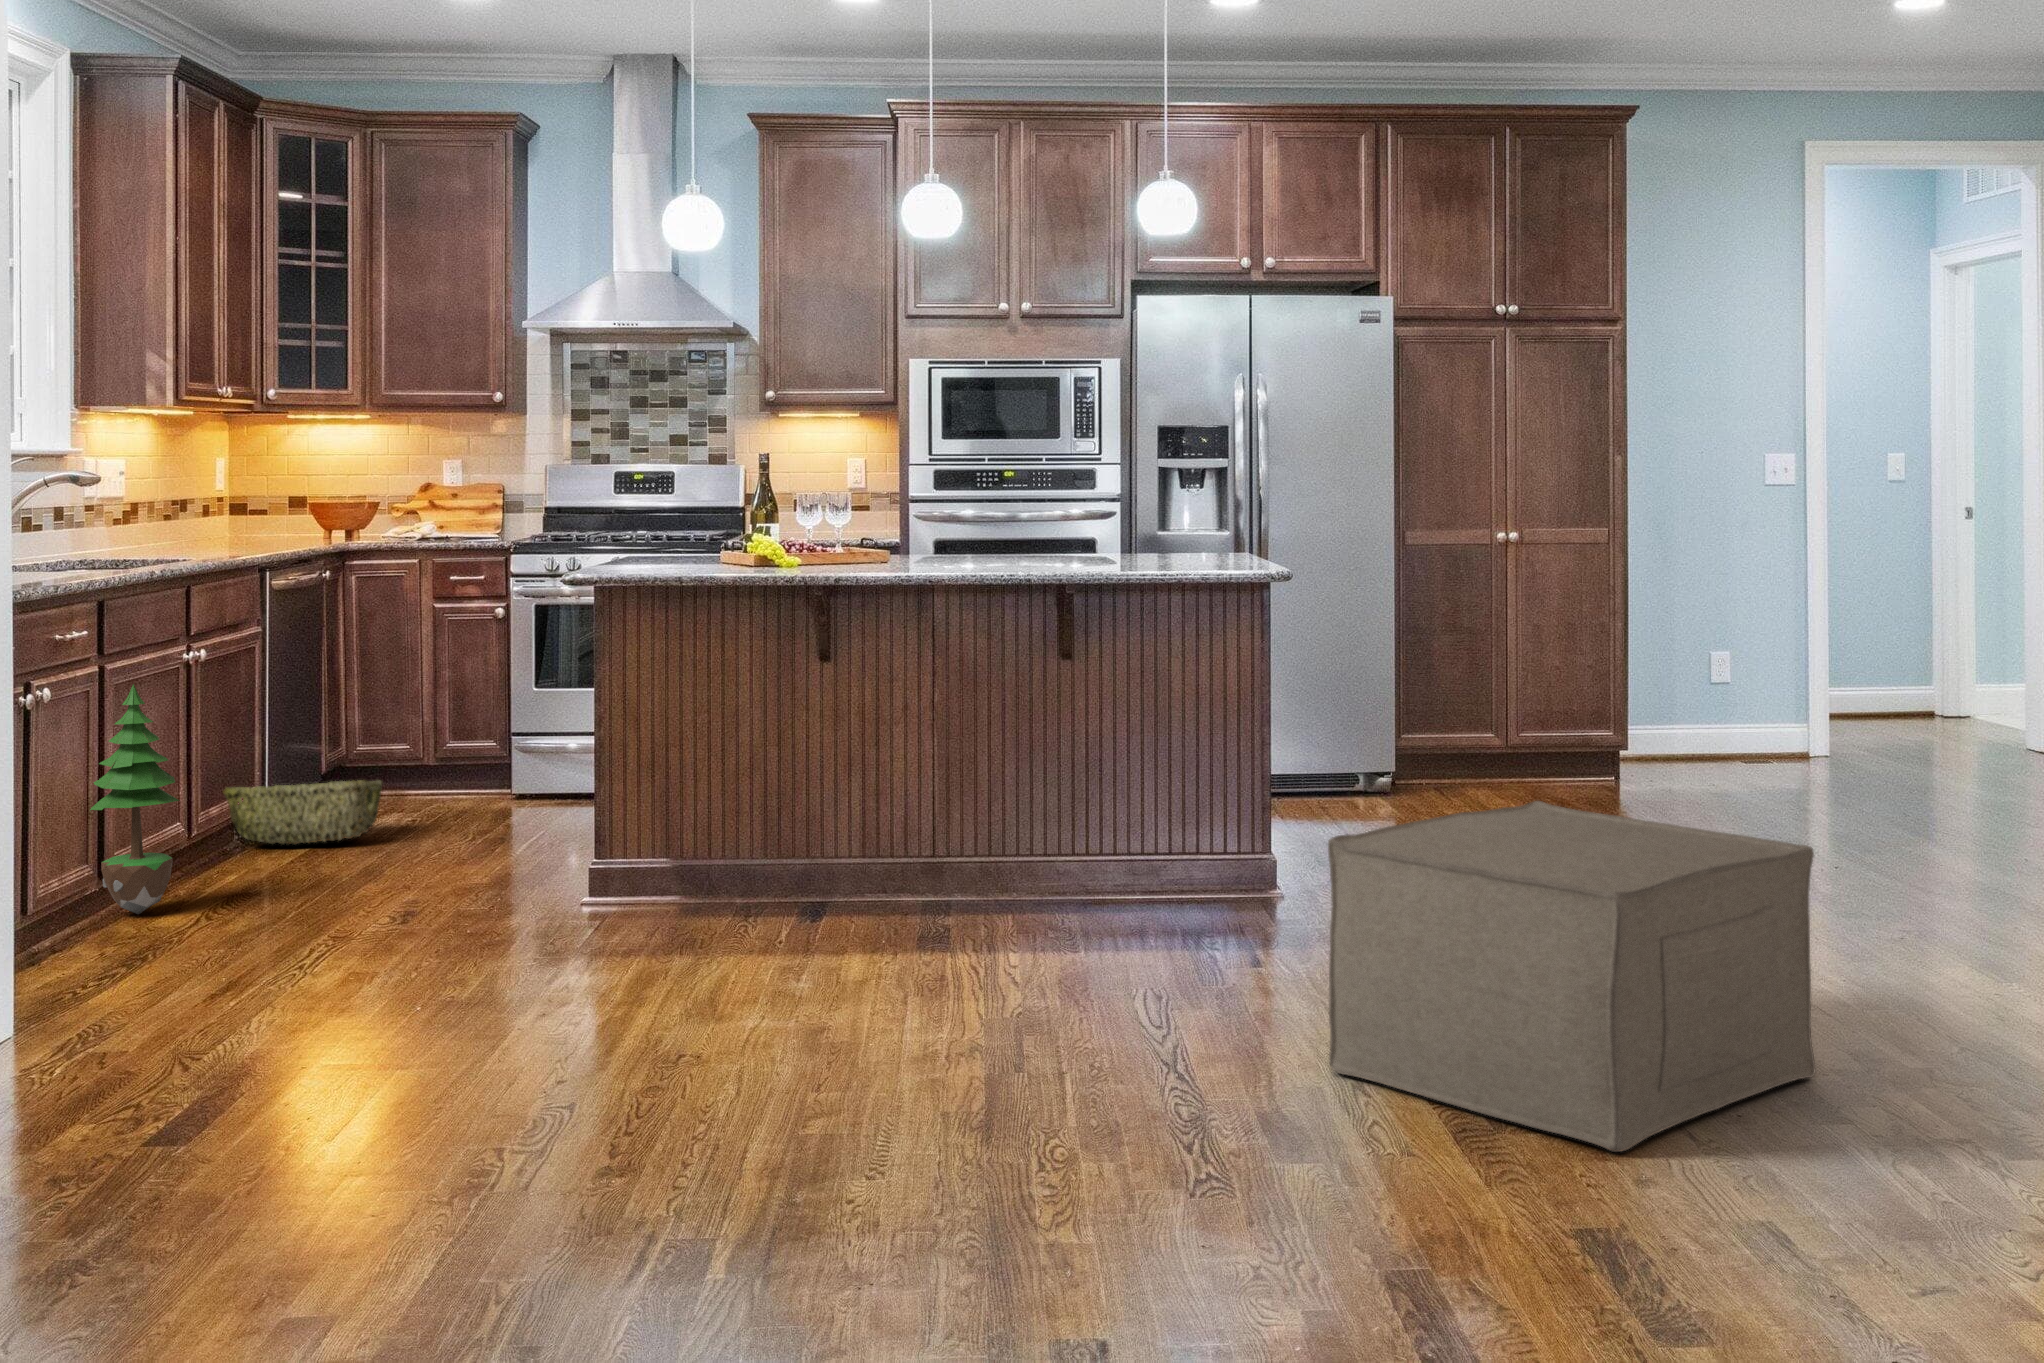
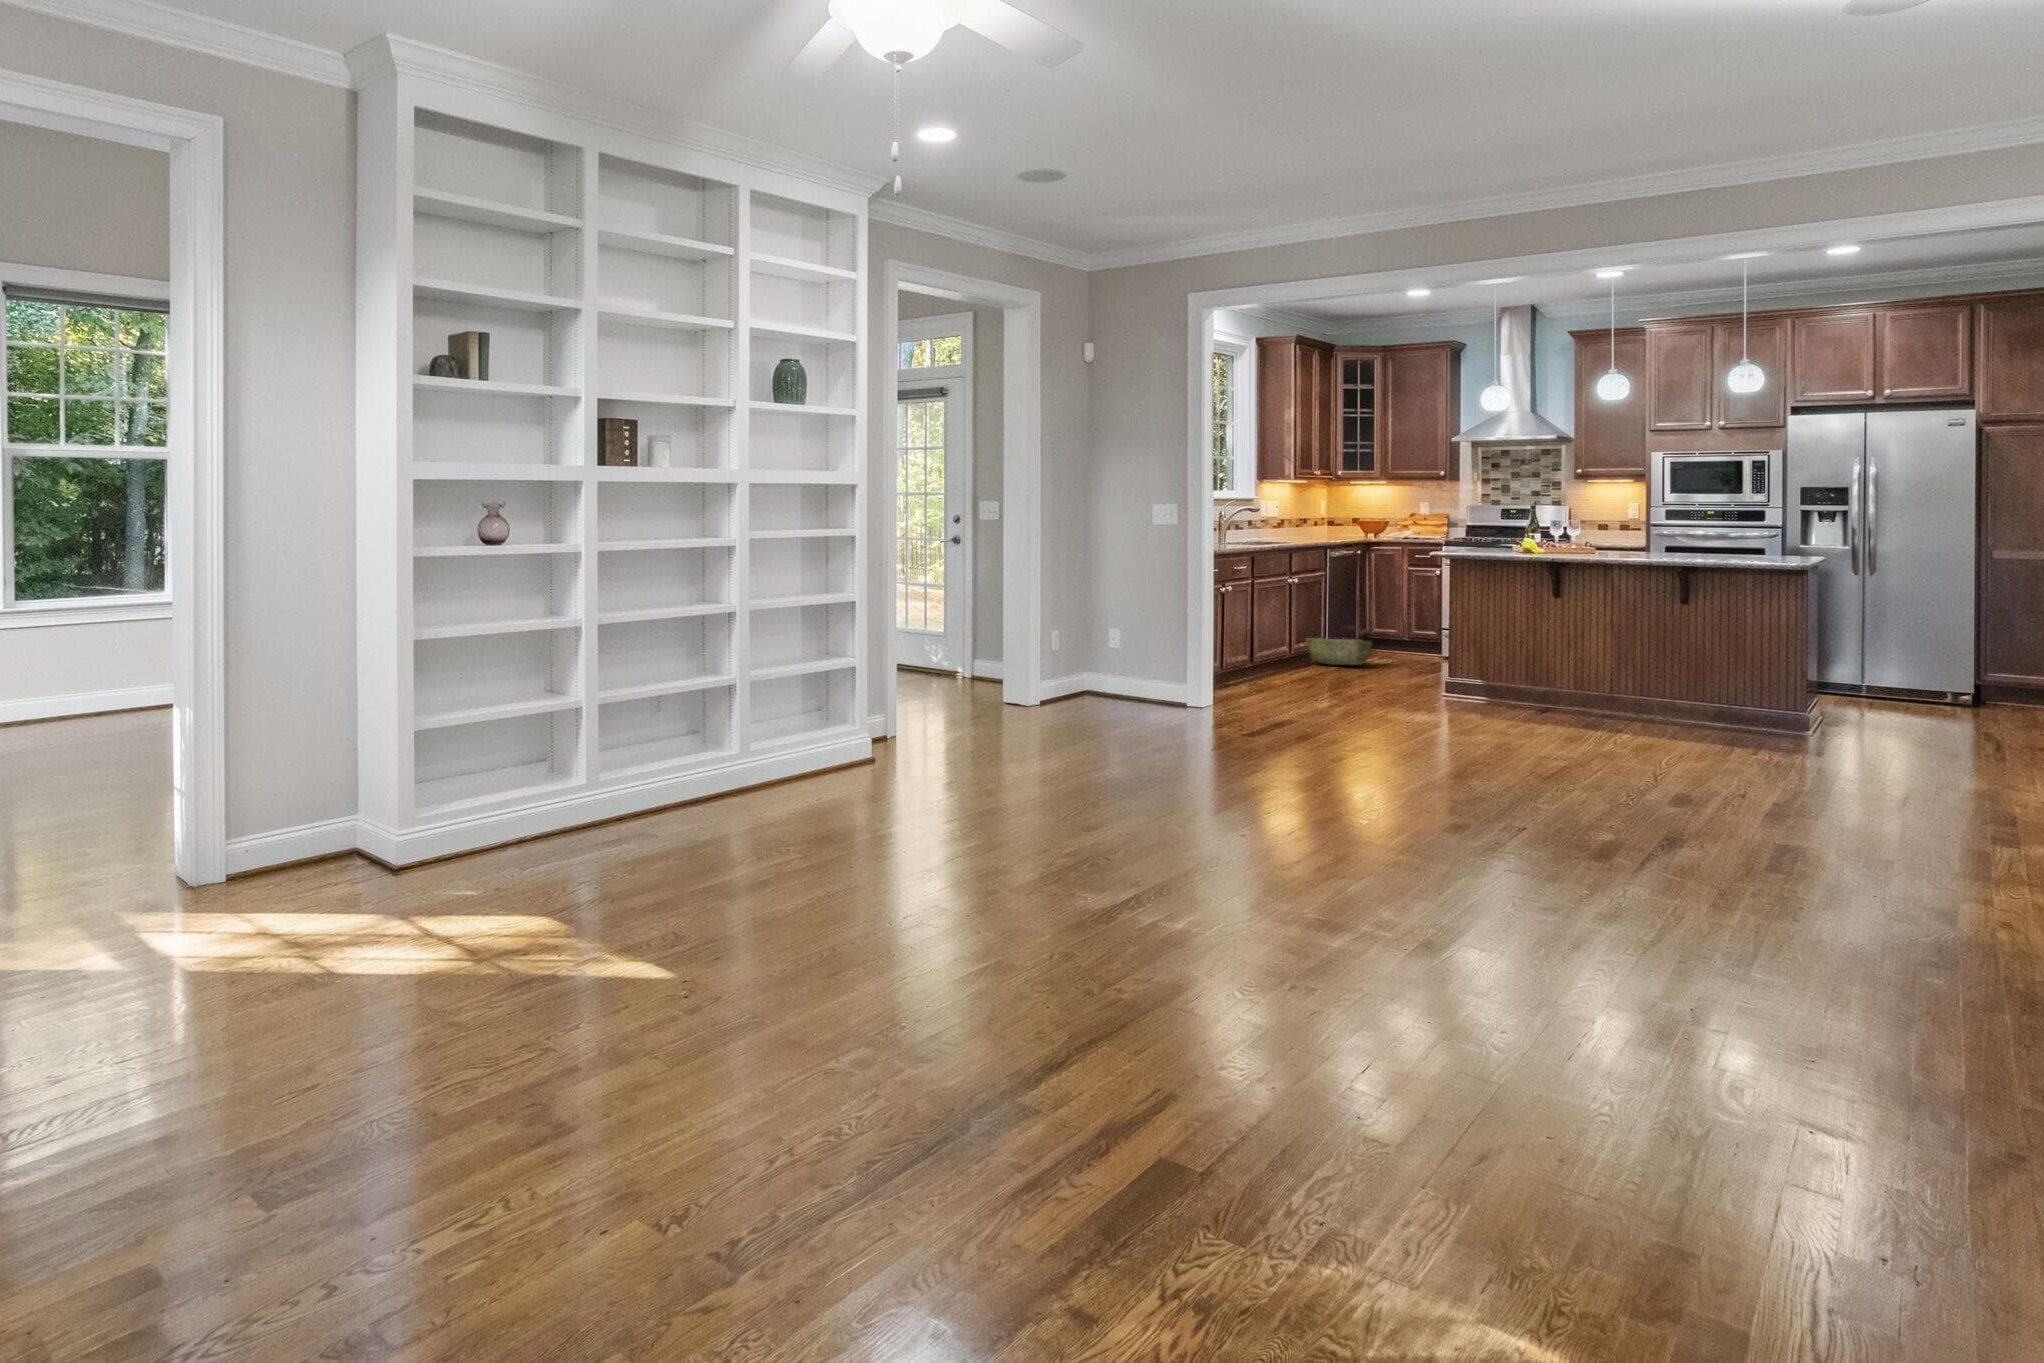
potted tree: present [90,684,179,914] -> none [1247,589,1280,679]
ottoman: present [1328,801,1815,1152] -> none [1734,677,2023,826]

